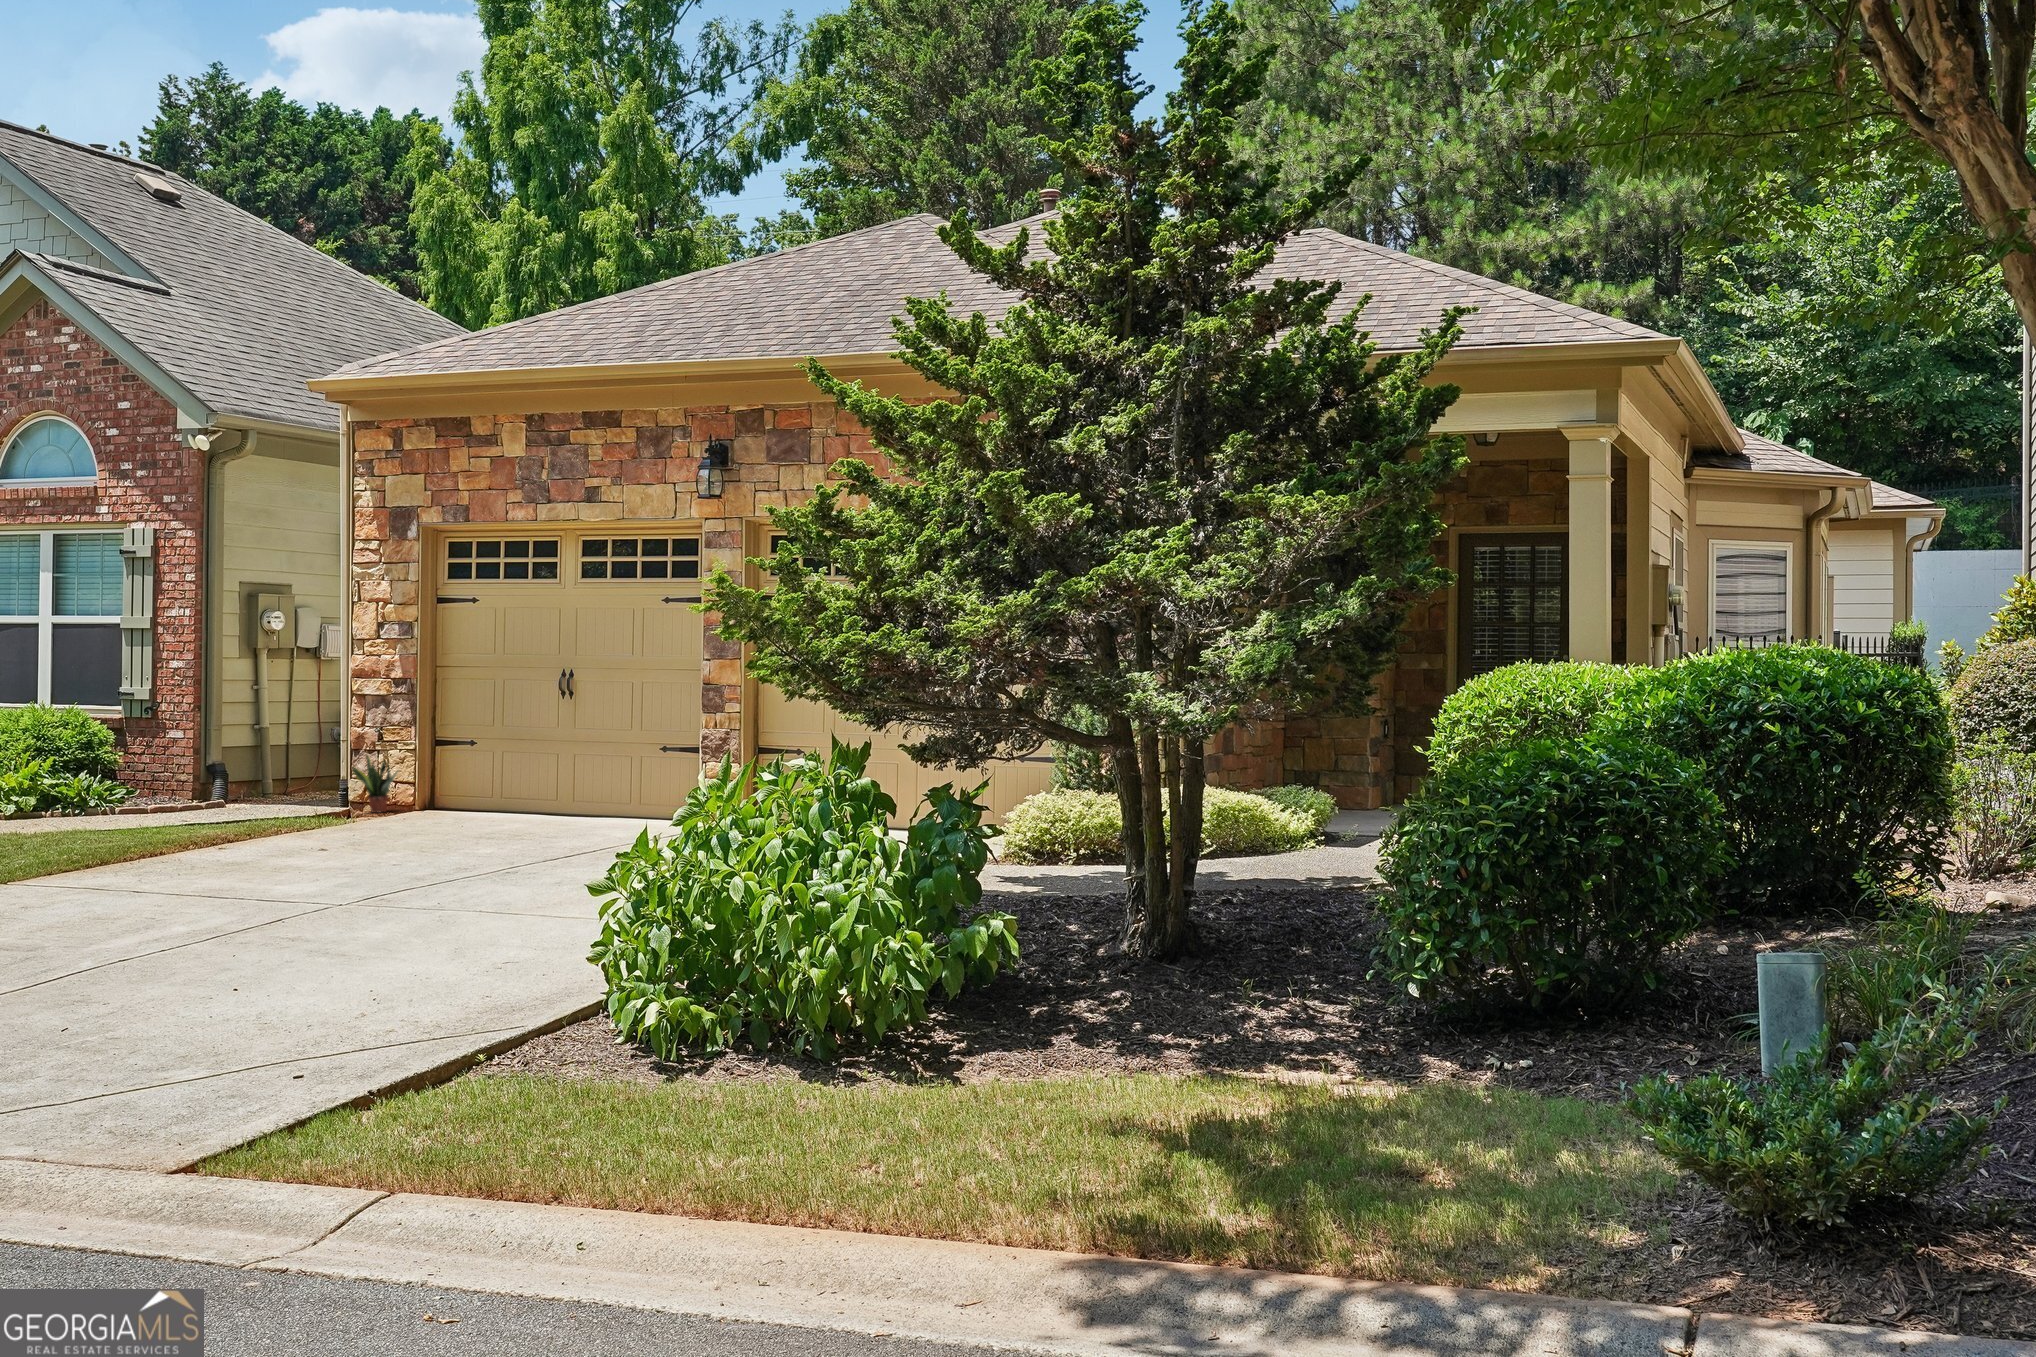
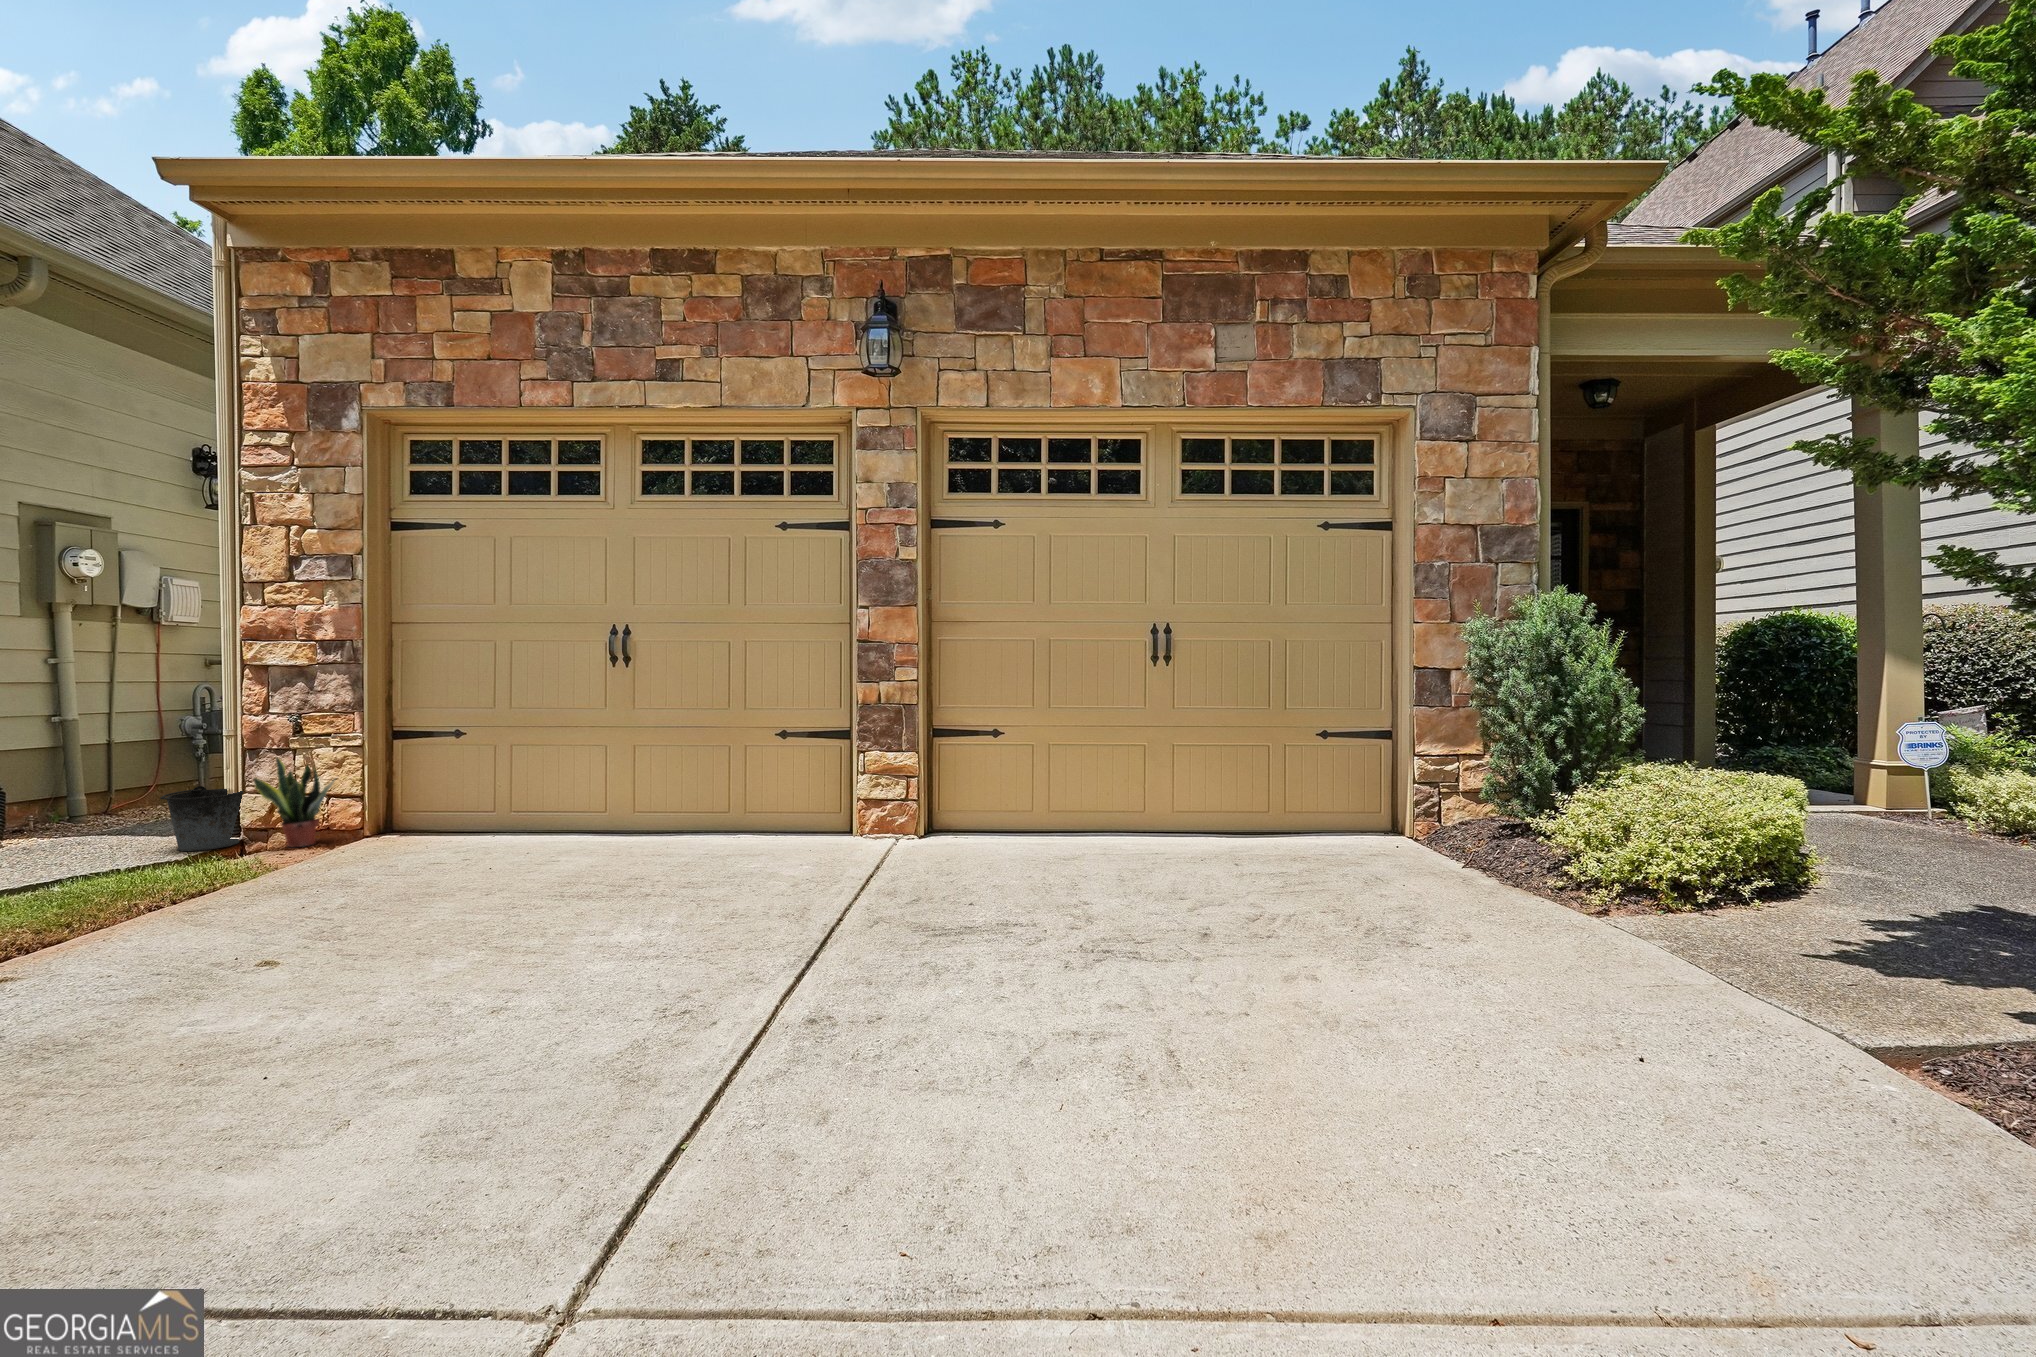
bucket: none [306,772,351,812] -> present [160,786,244,851]

